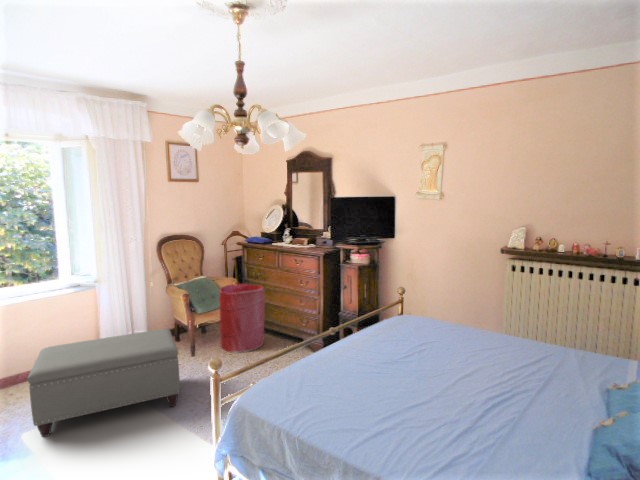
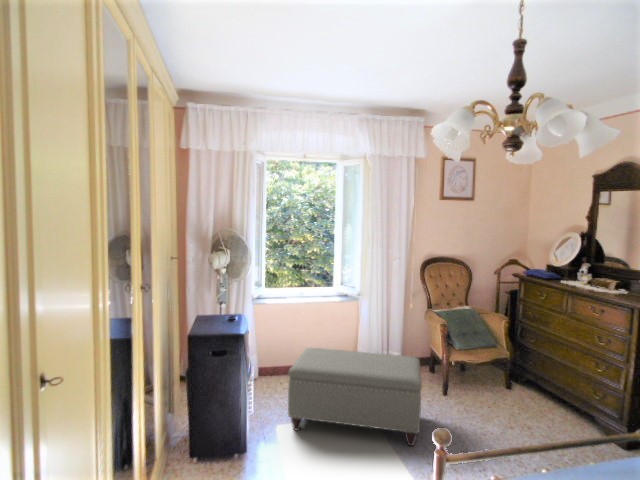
laundry hamper: present [219,284,265,353] -> none [478,323,543,410]

